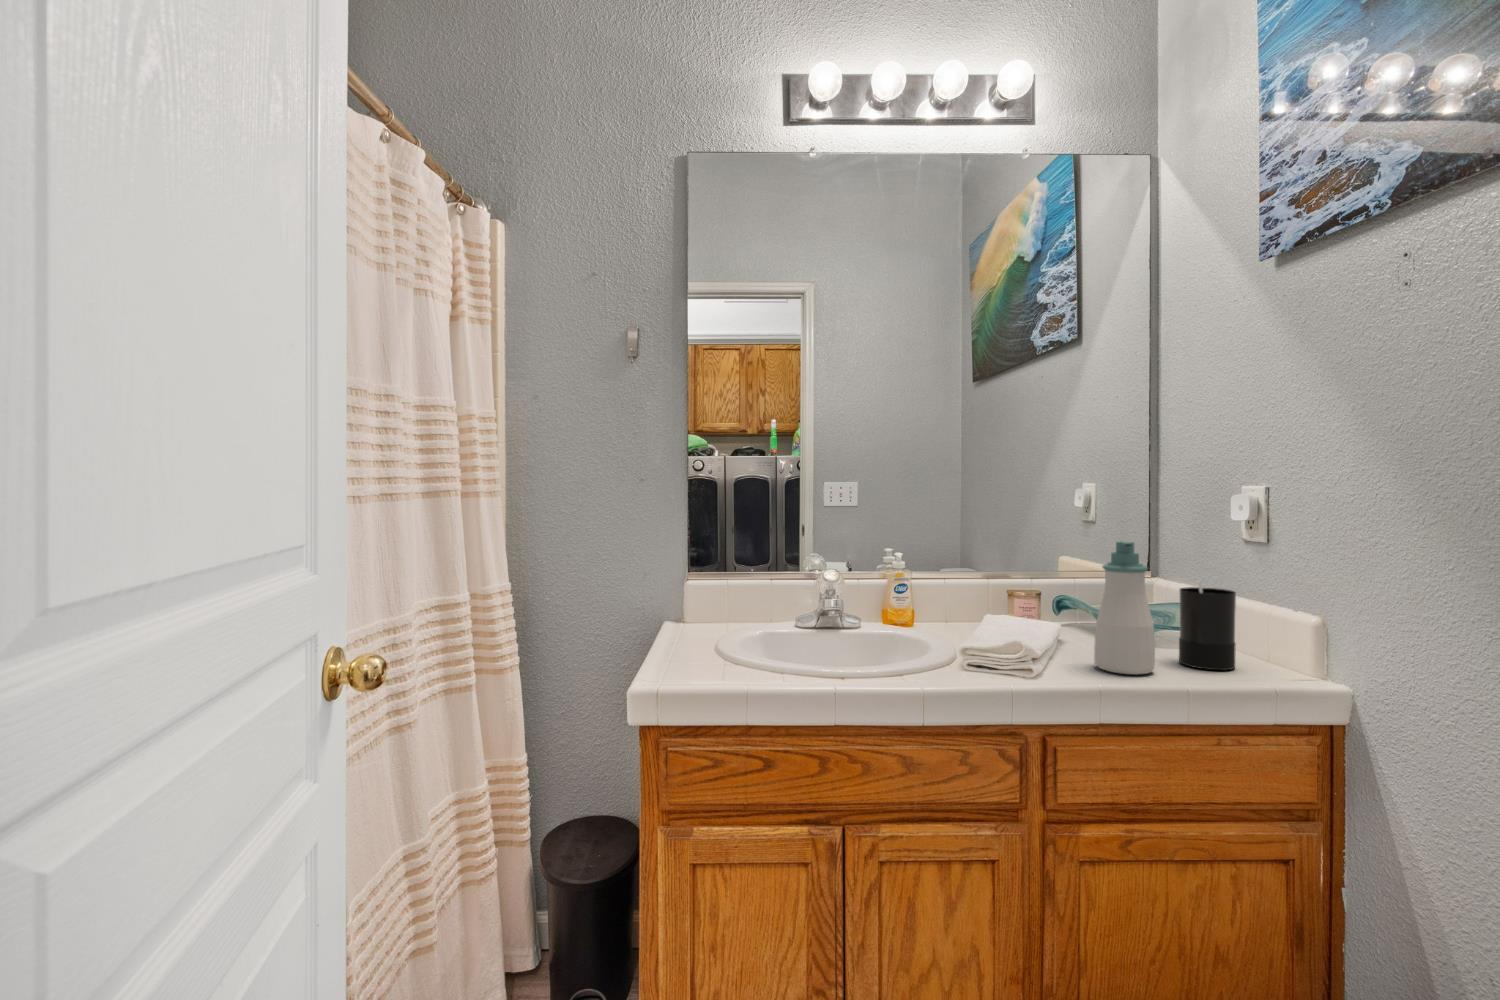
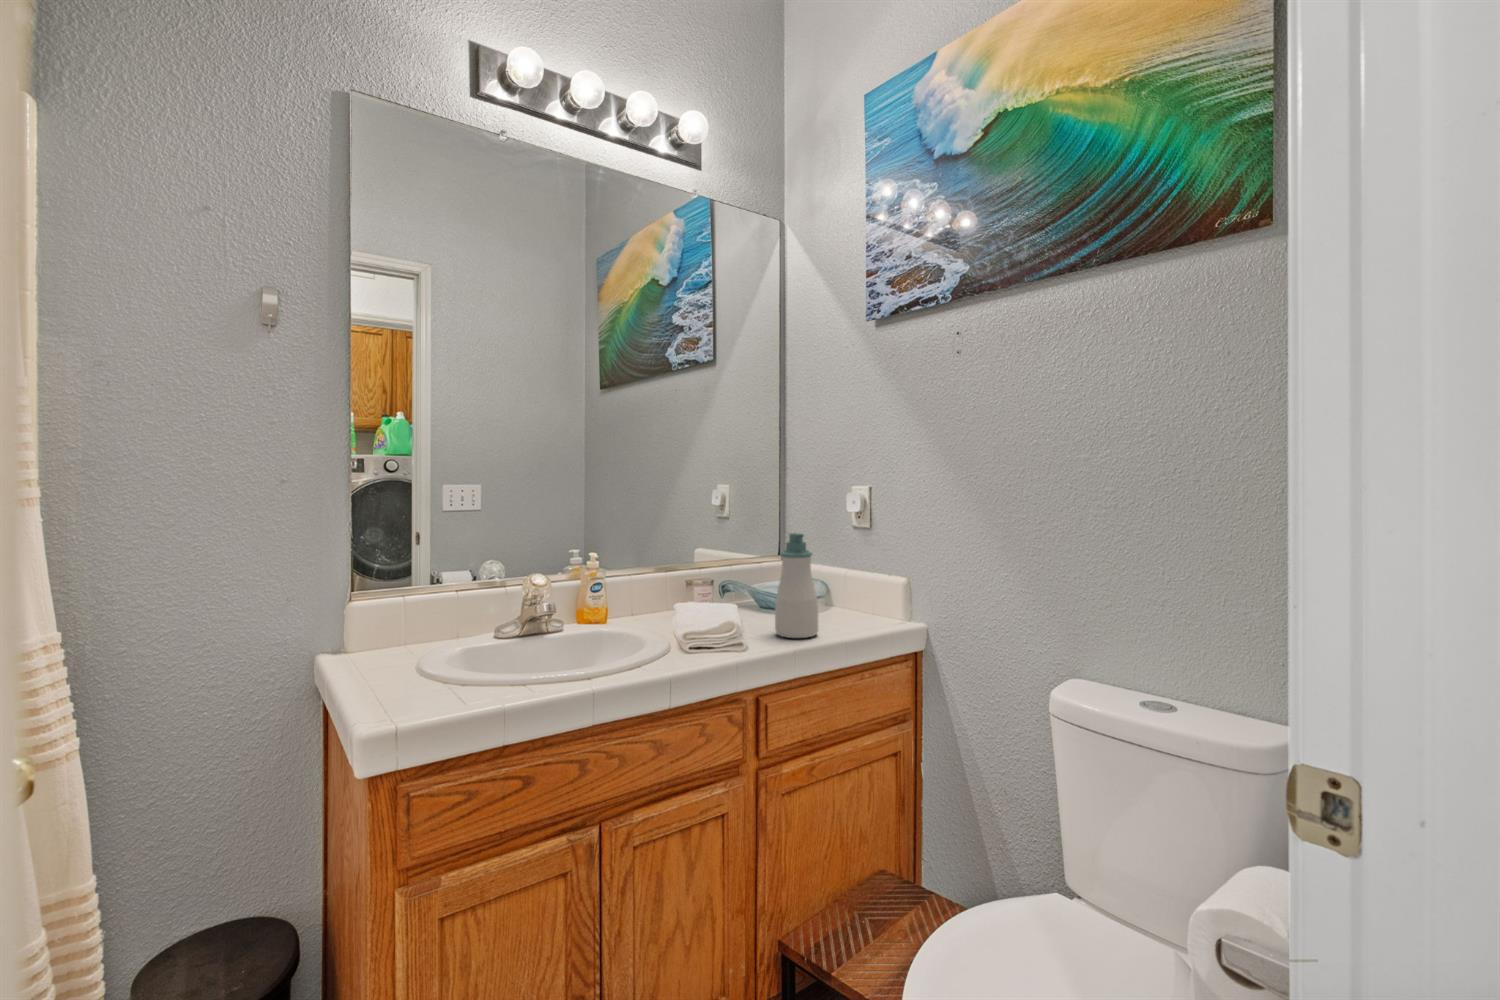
candle: present [1179,580,1236,670] -> none [824,559,860,626]

